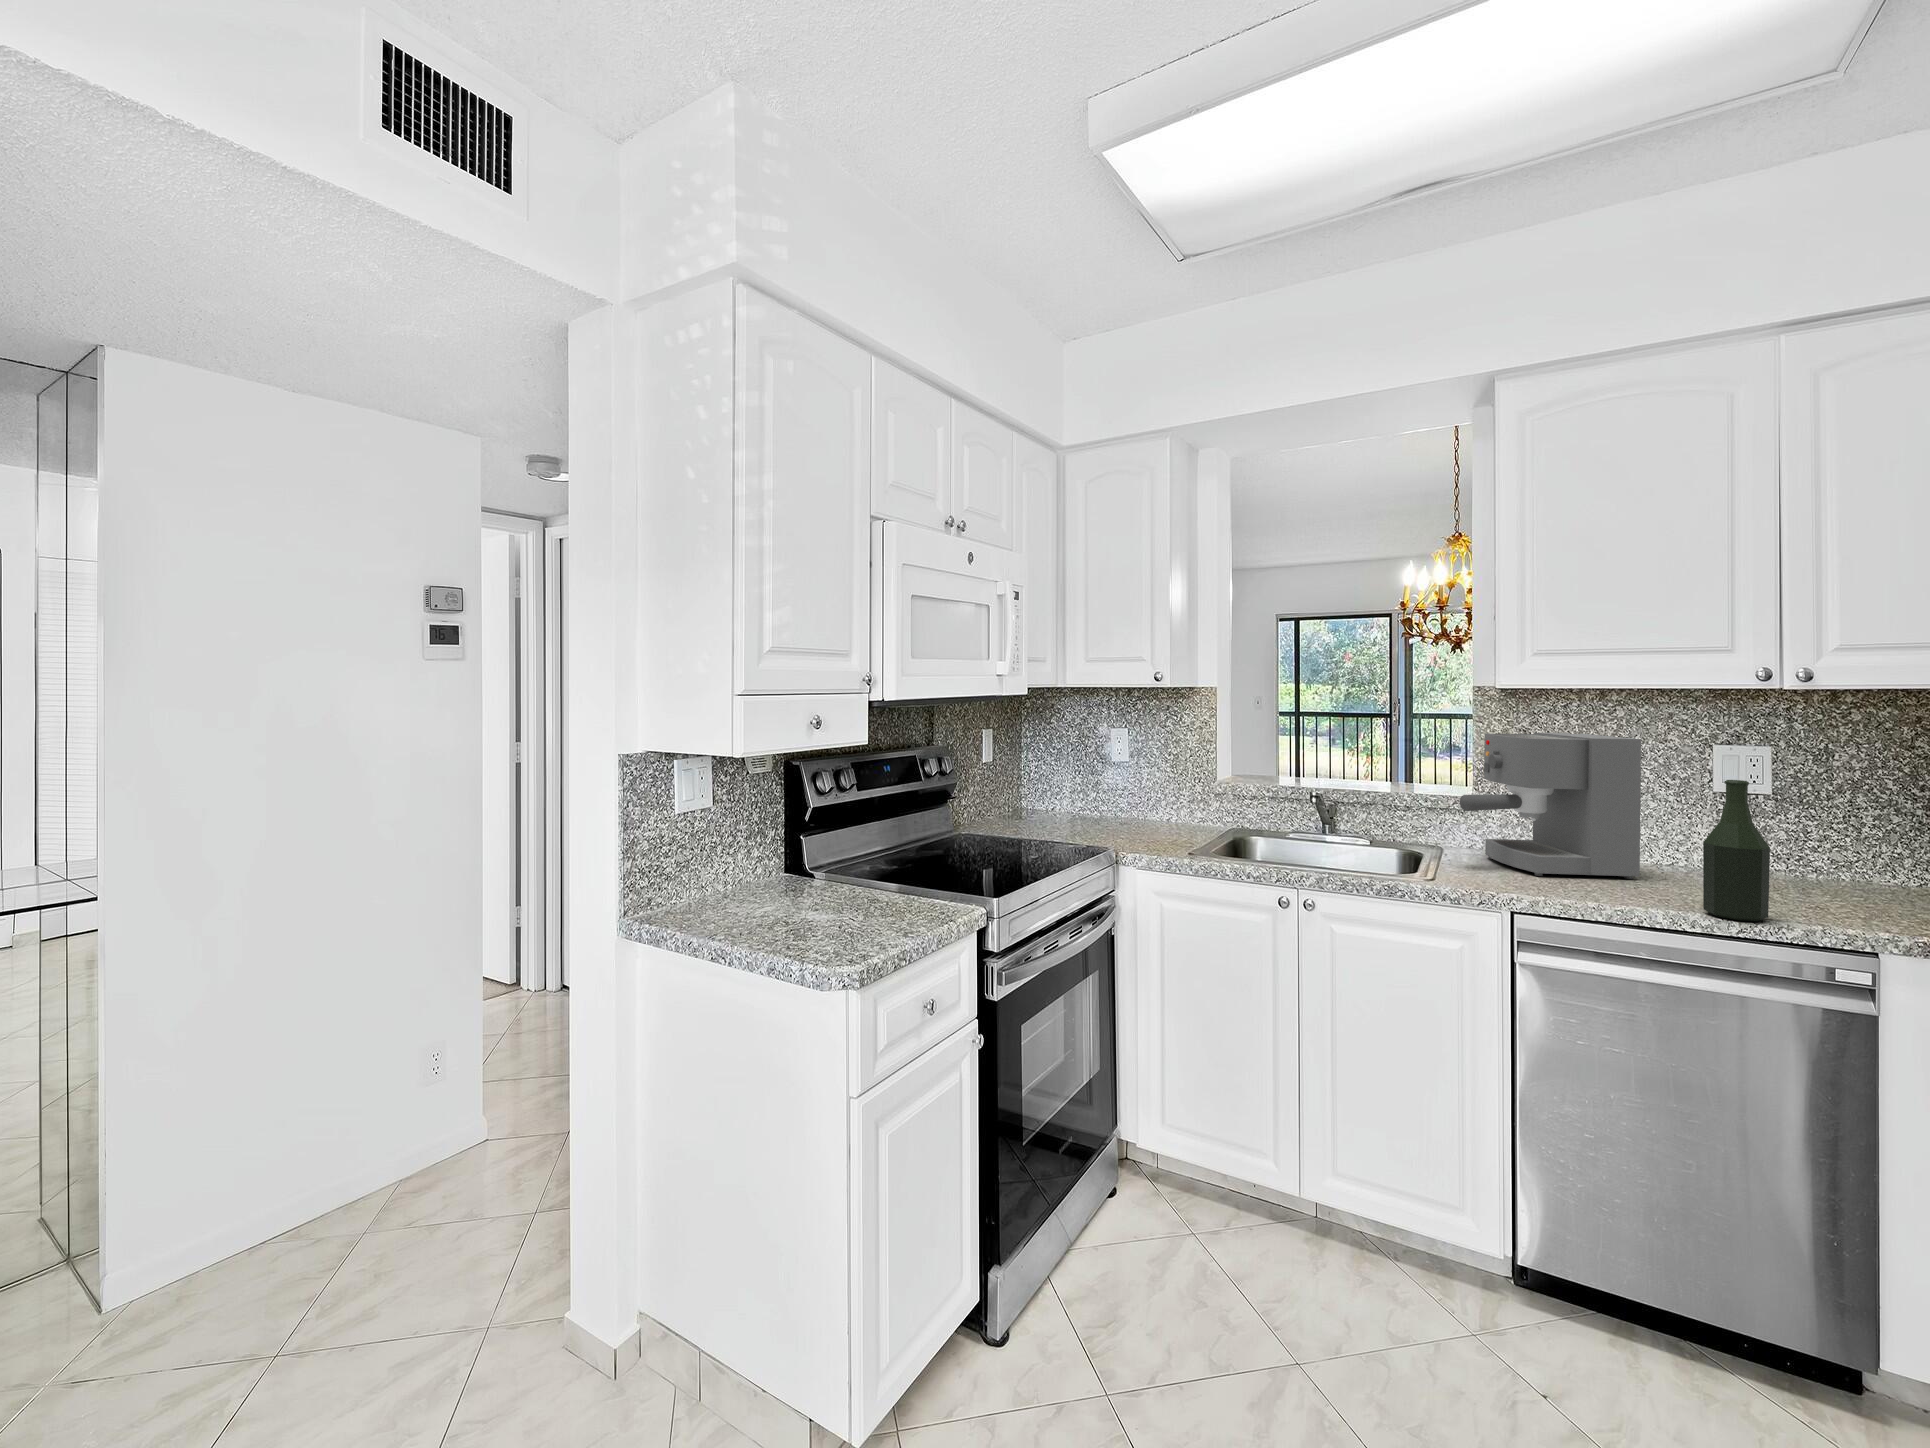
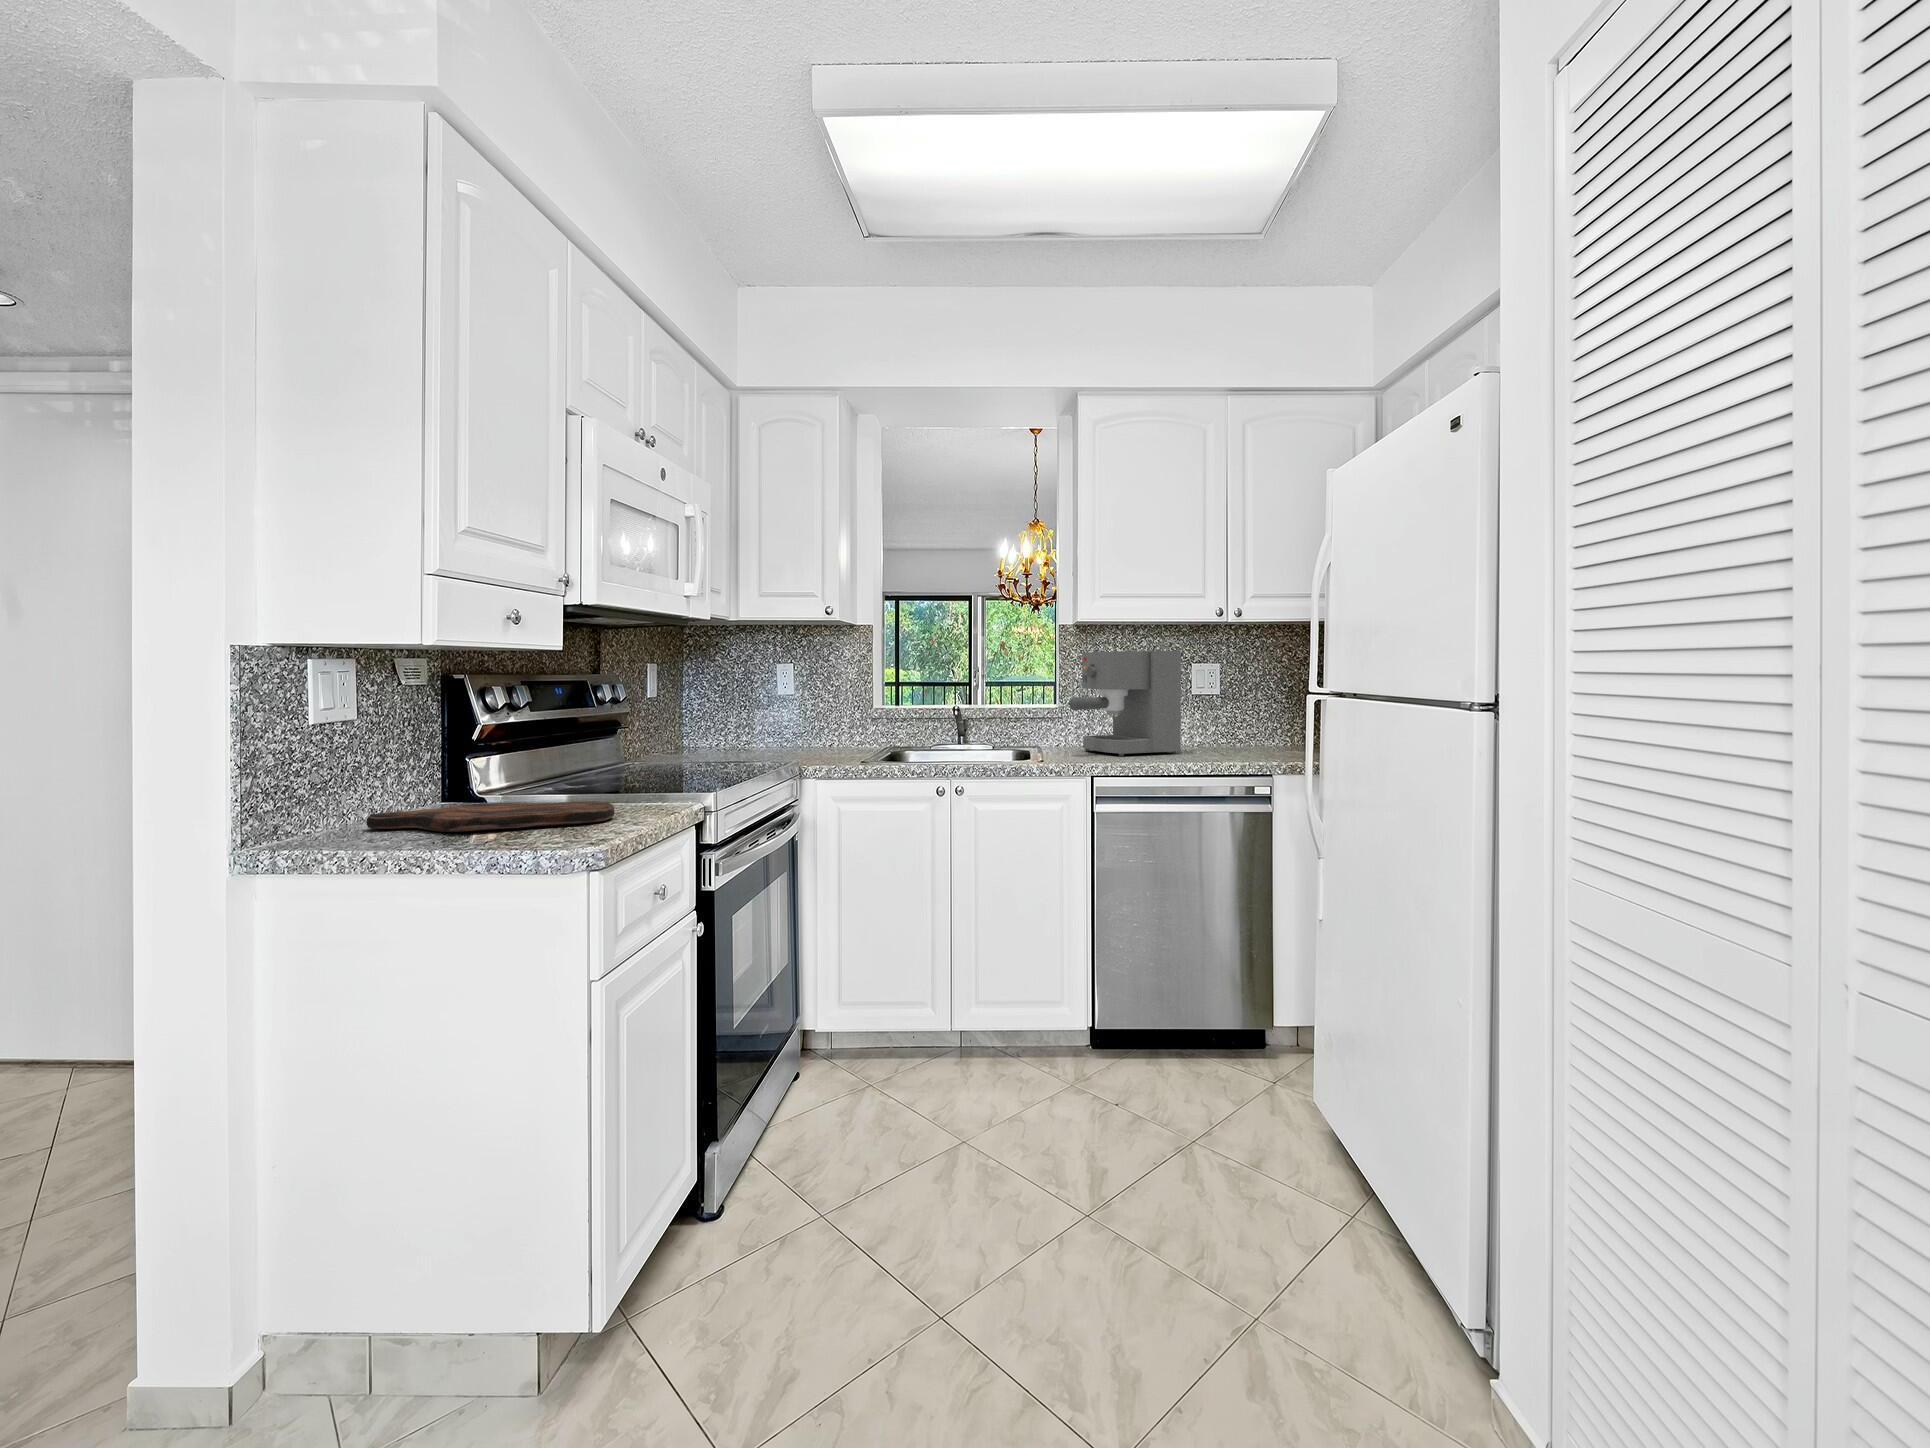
bottle: present [1703,780,1770,922] -> none [1222,670,1257,765]
cutting board: none [708,893,896,928] -> present [366,801,614,832]

